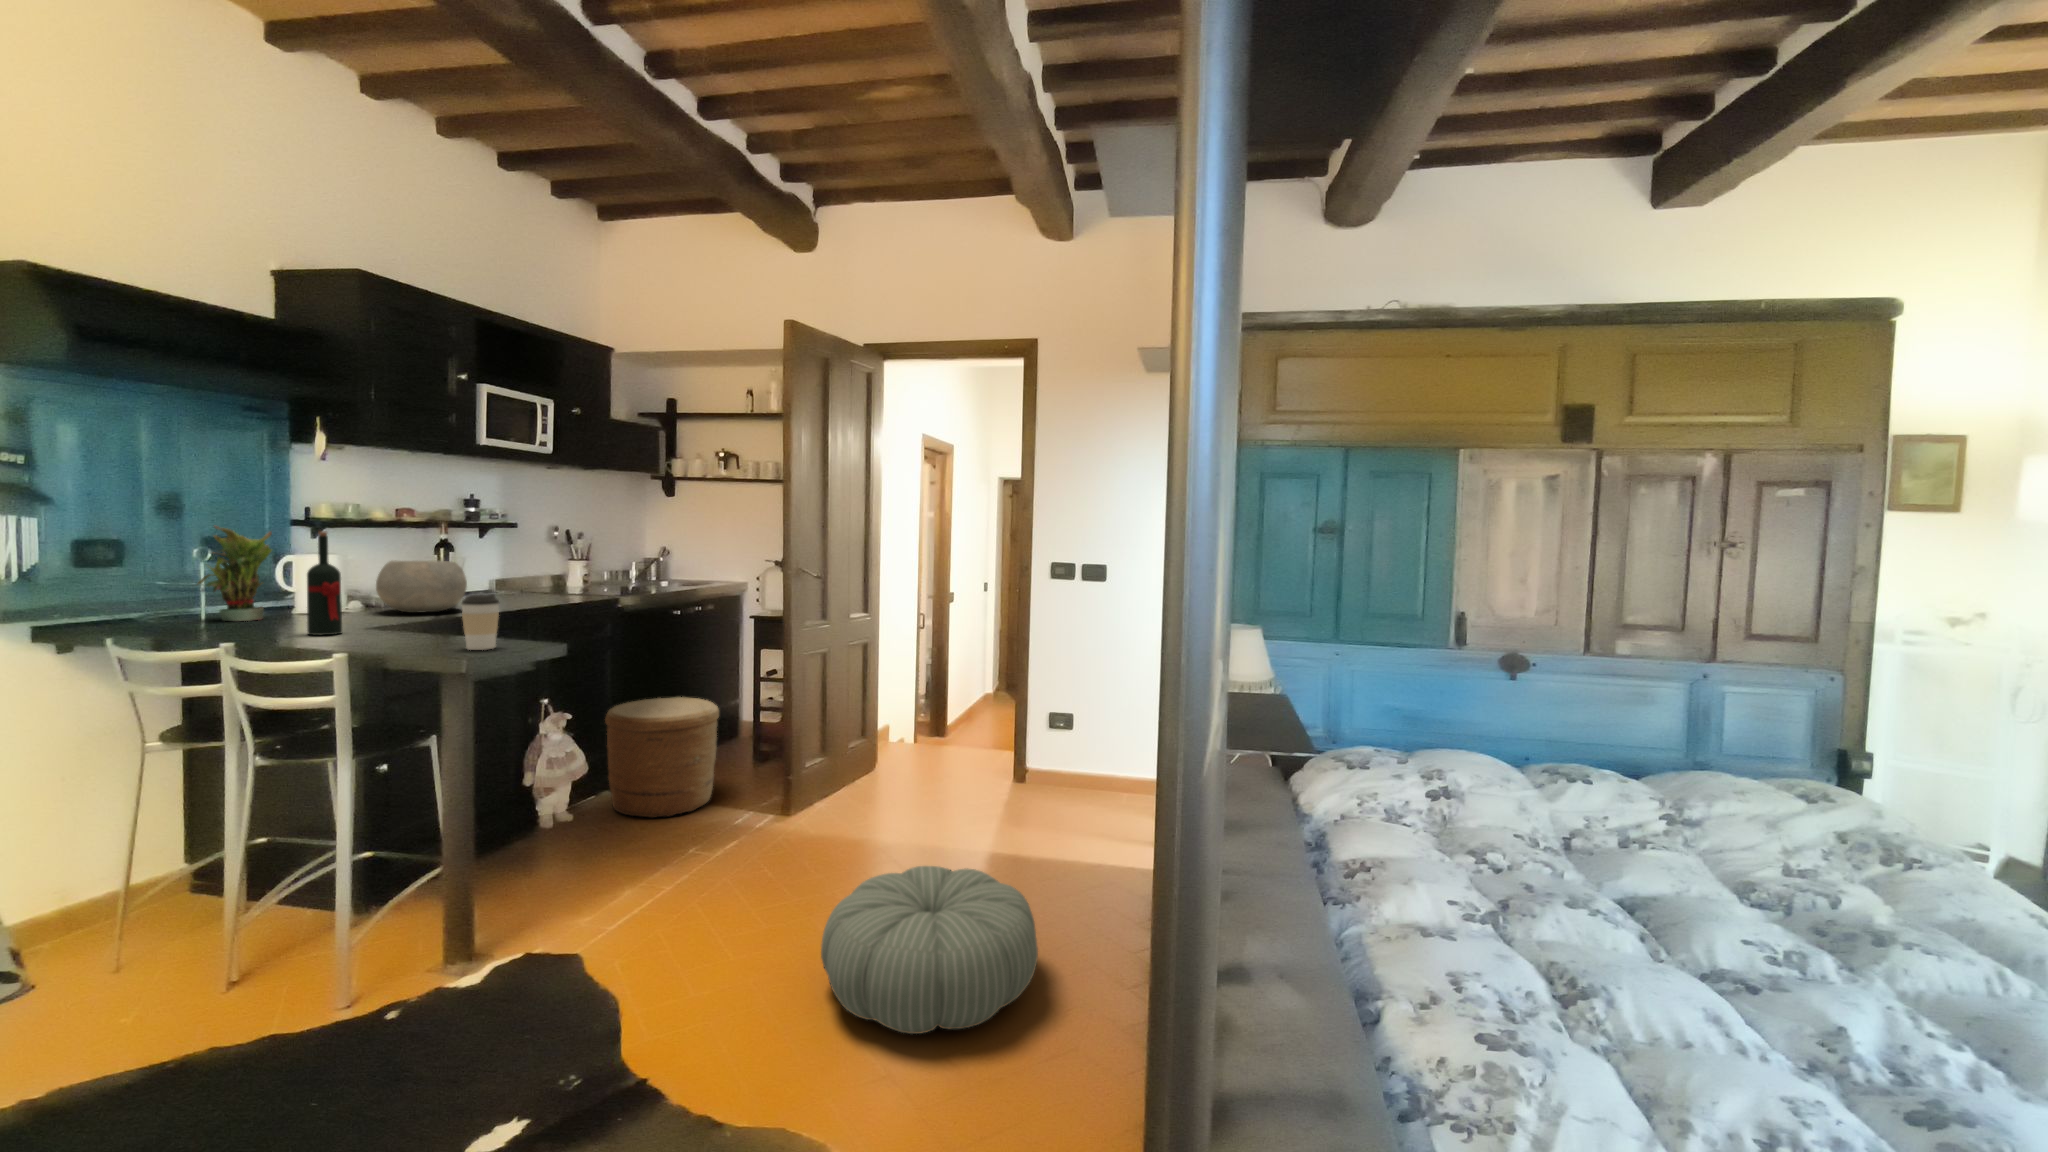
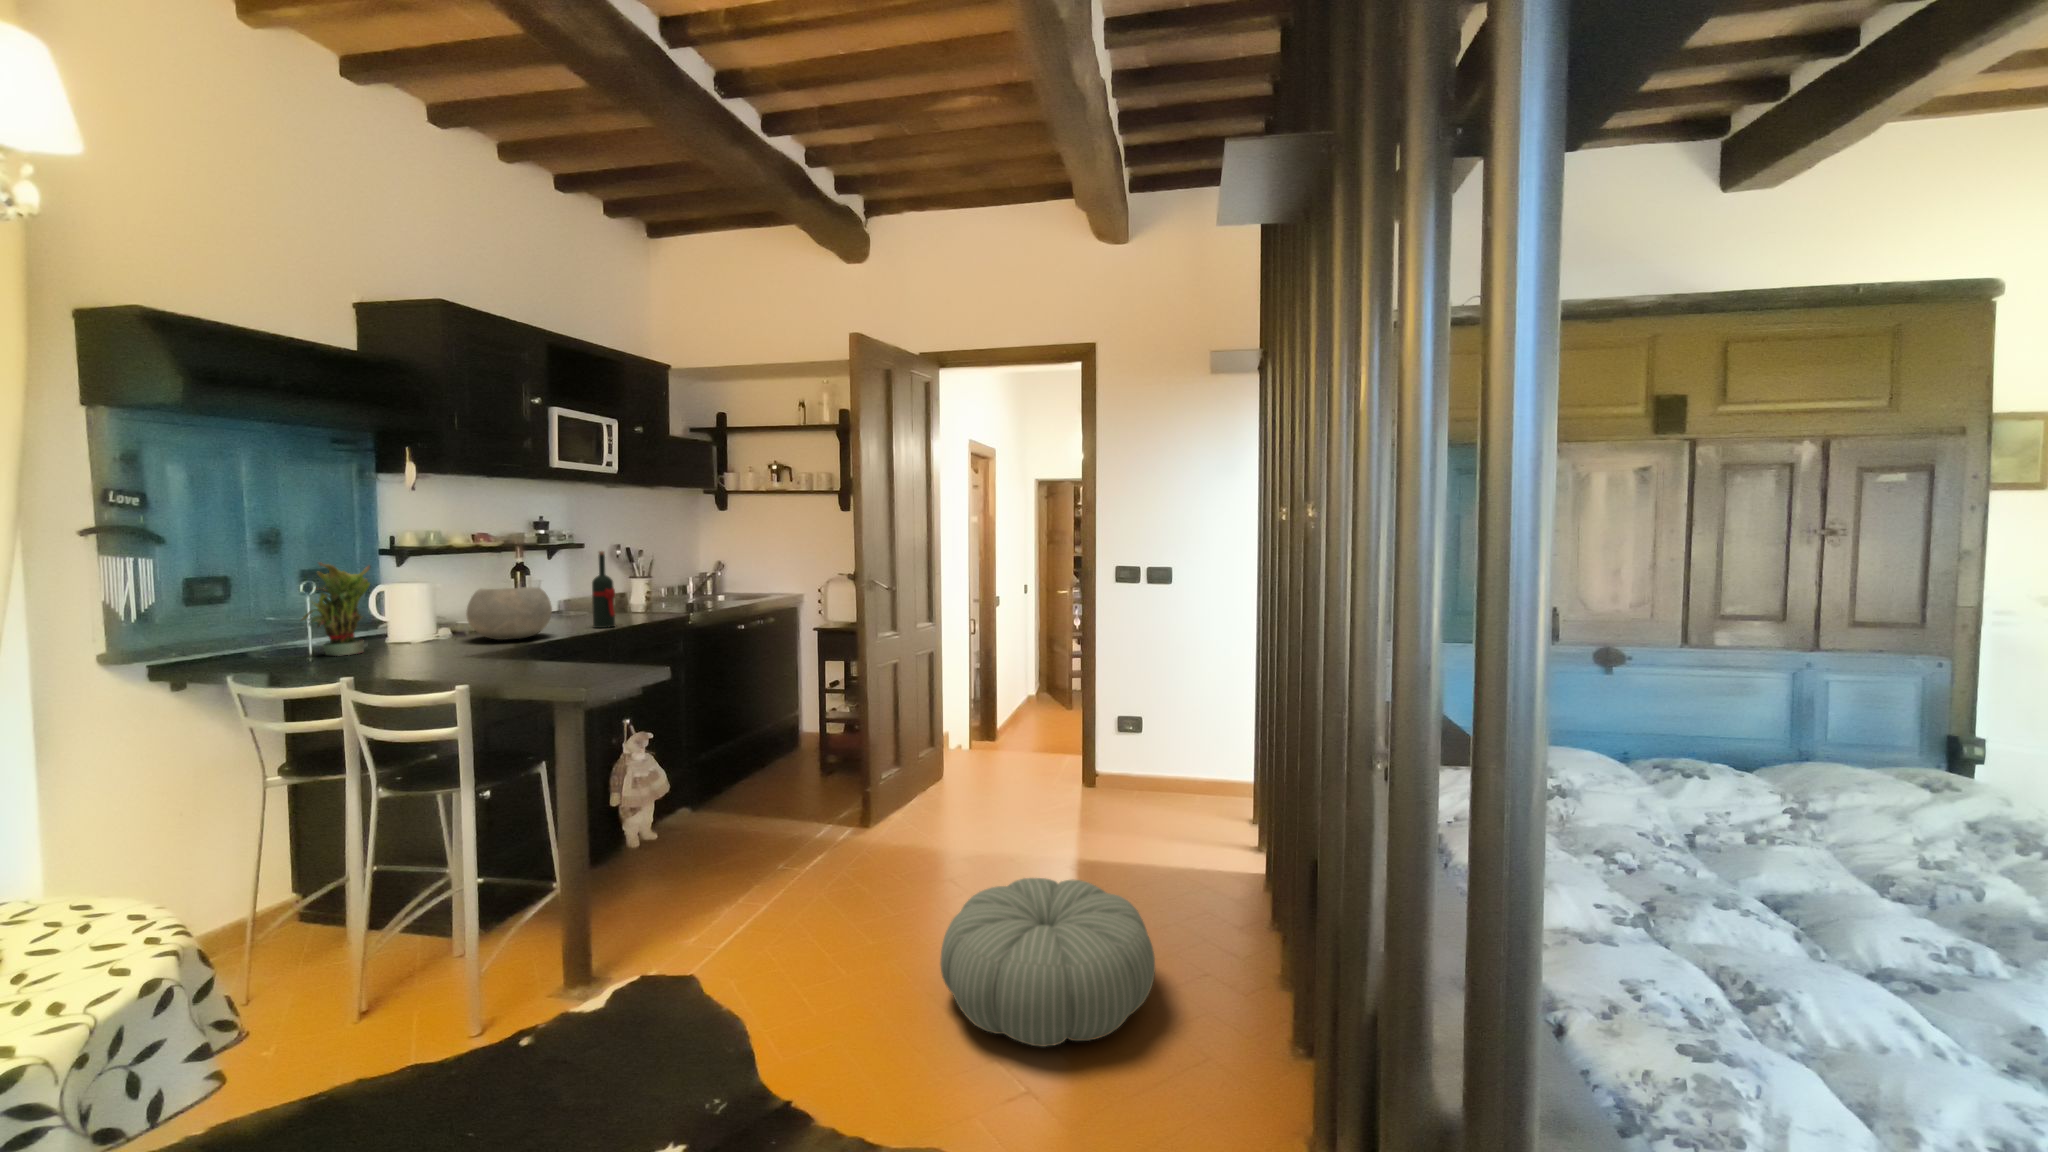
wine bottle: present [307,531,342,635] -> present [592,551,615,628]
coffee cup: present [462,594,499,650] -> none [574,623,610,679]
woven basket: present [605,697,719,818] -> none [682,712,792,834]

